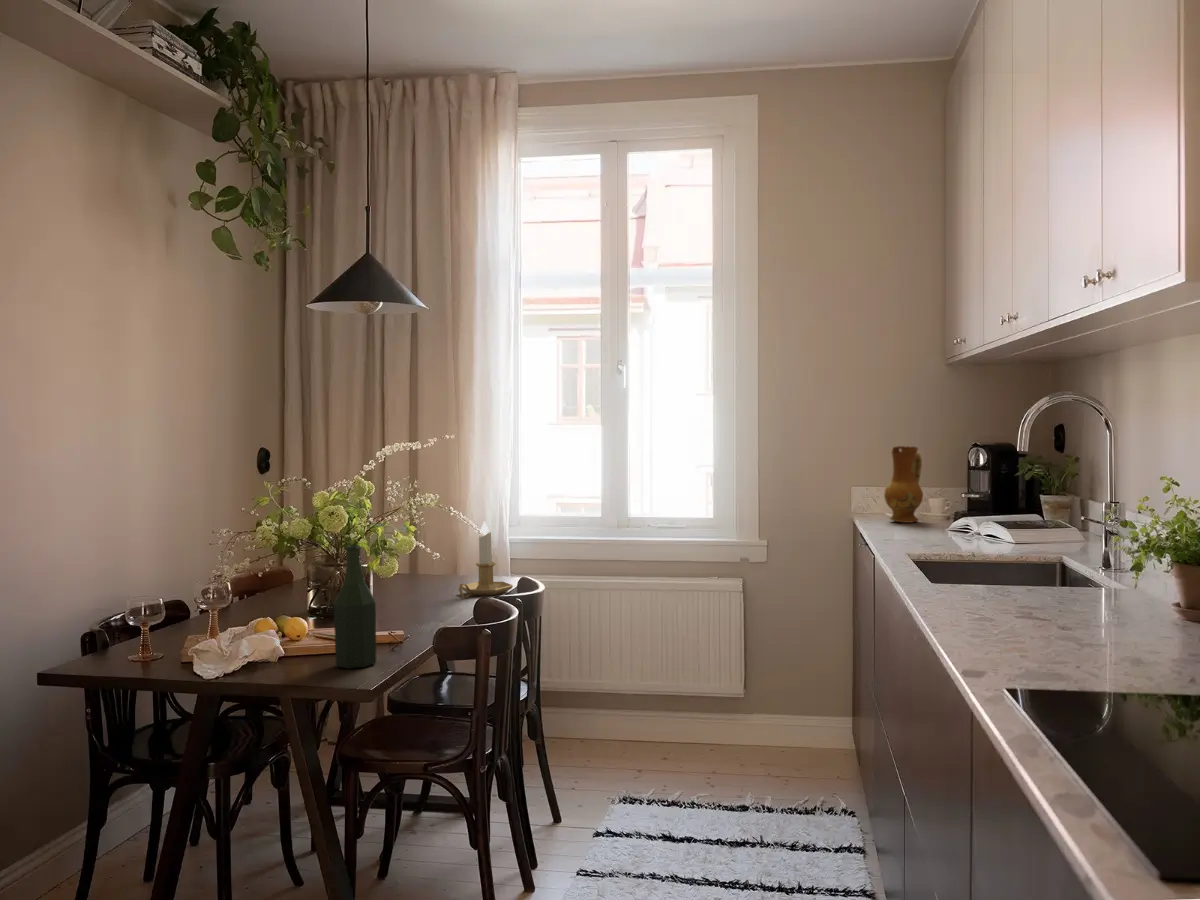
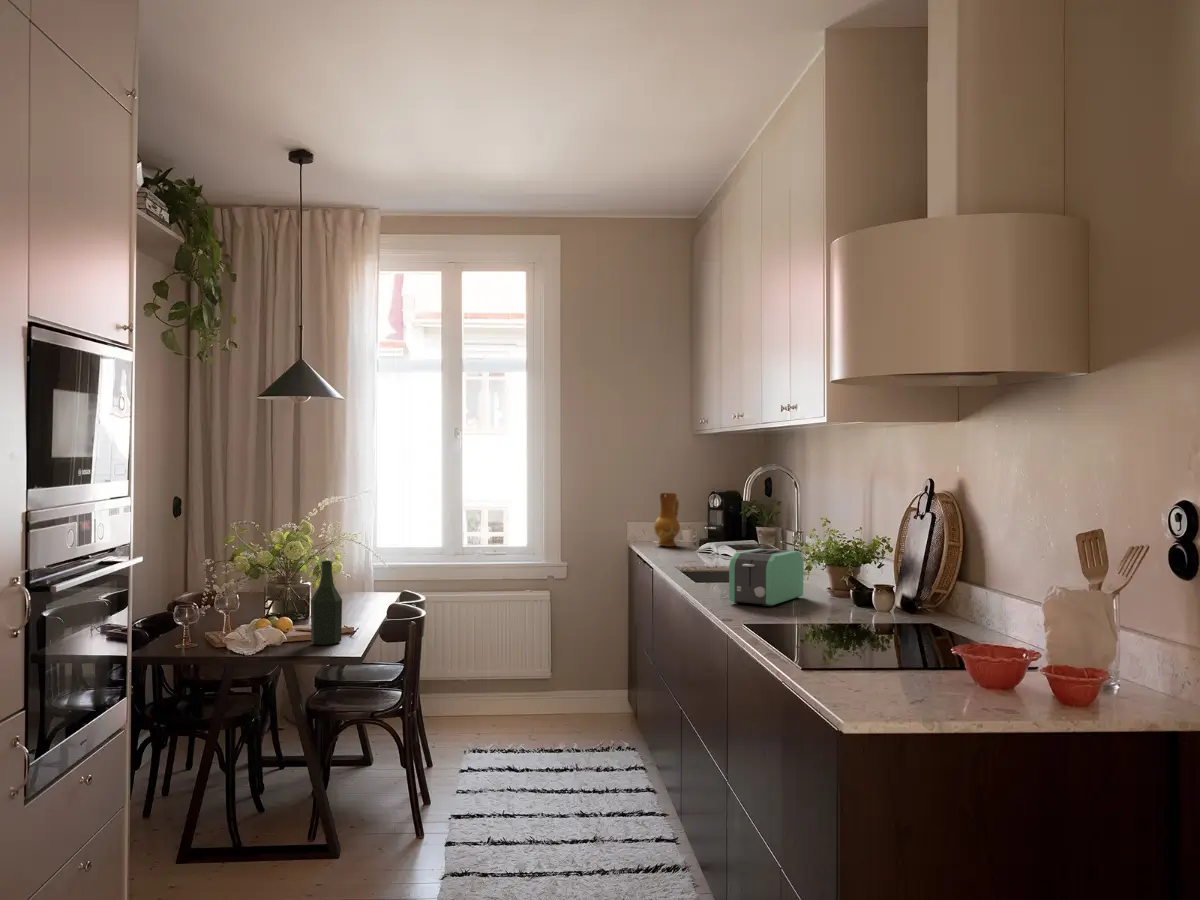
candlestick: present [459,521,513,598] -> none [350,545,392,604]
toaster: none [977,532,1127,643] -> present [729,549,803,607]

